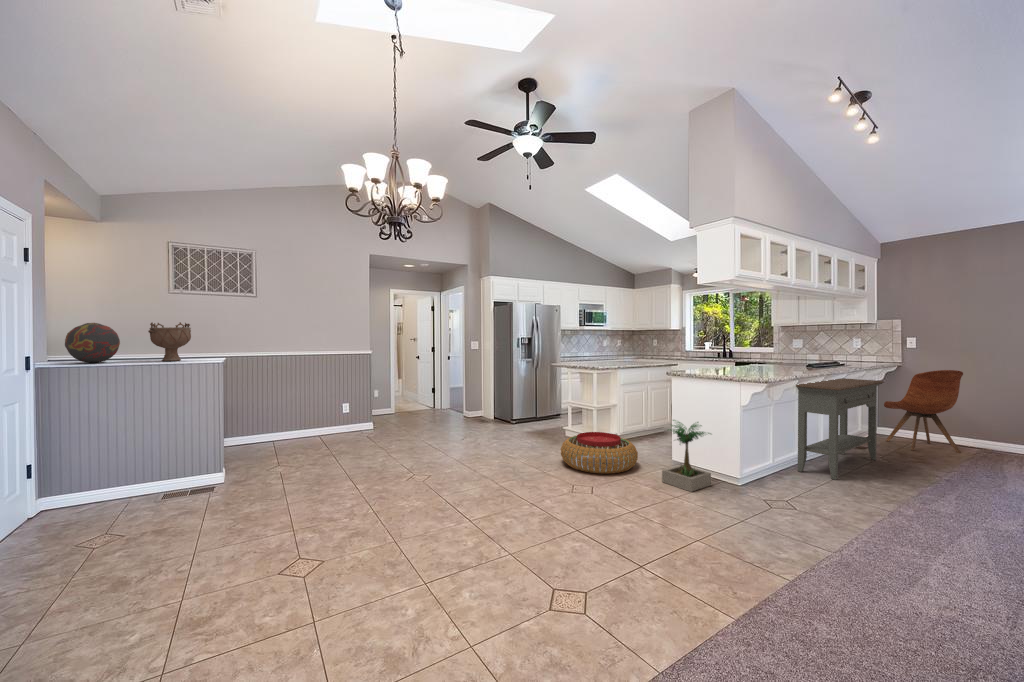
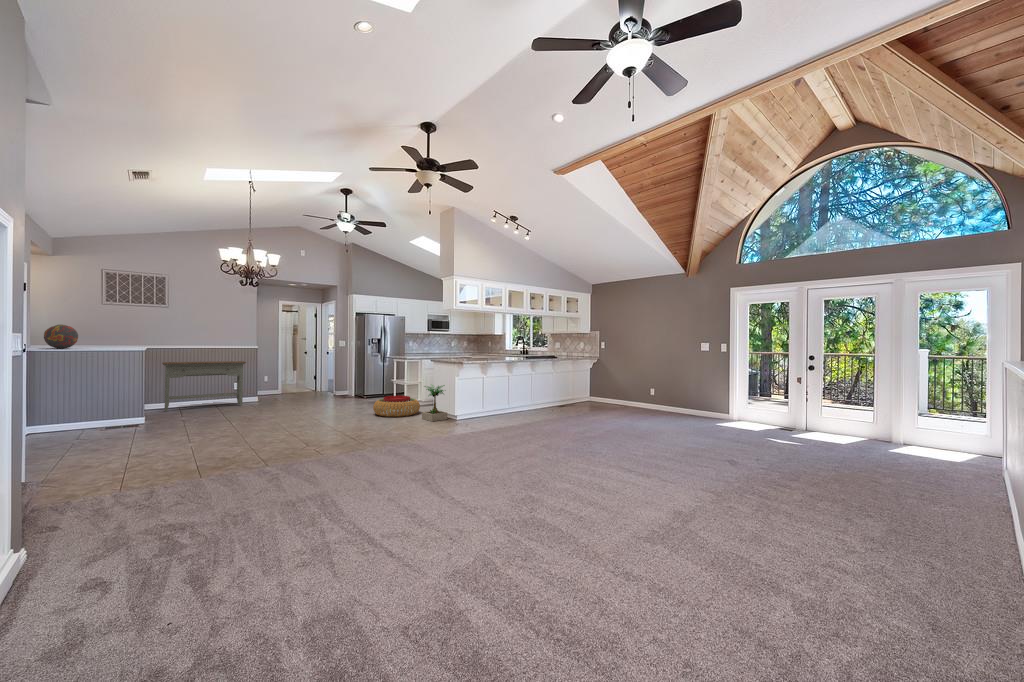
decorative bowl: present [148,322,191,361] -> none [98,325,126,348]
dining chair: present [884,370,963,453] -> none [589,359,617,406]
console table: present [796,378,884,480] -> present [162,361,246,412]

